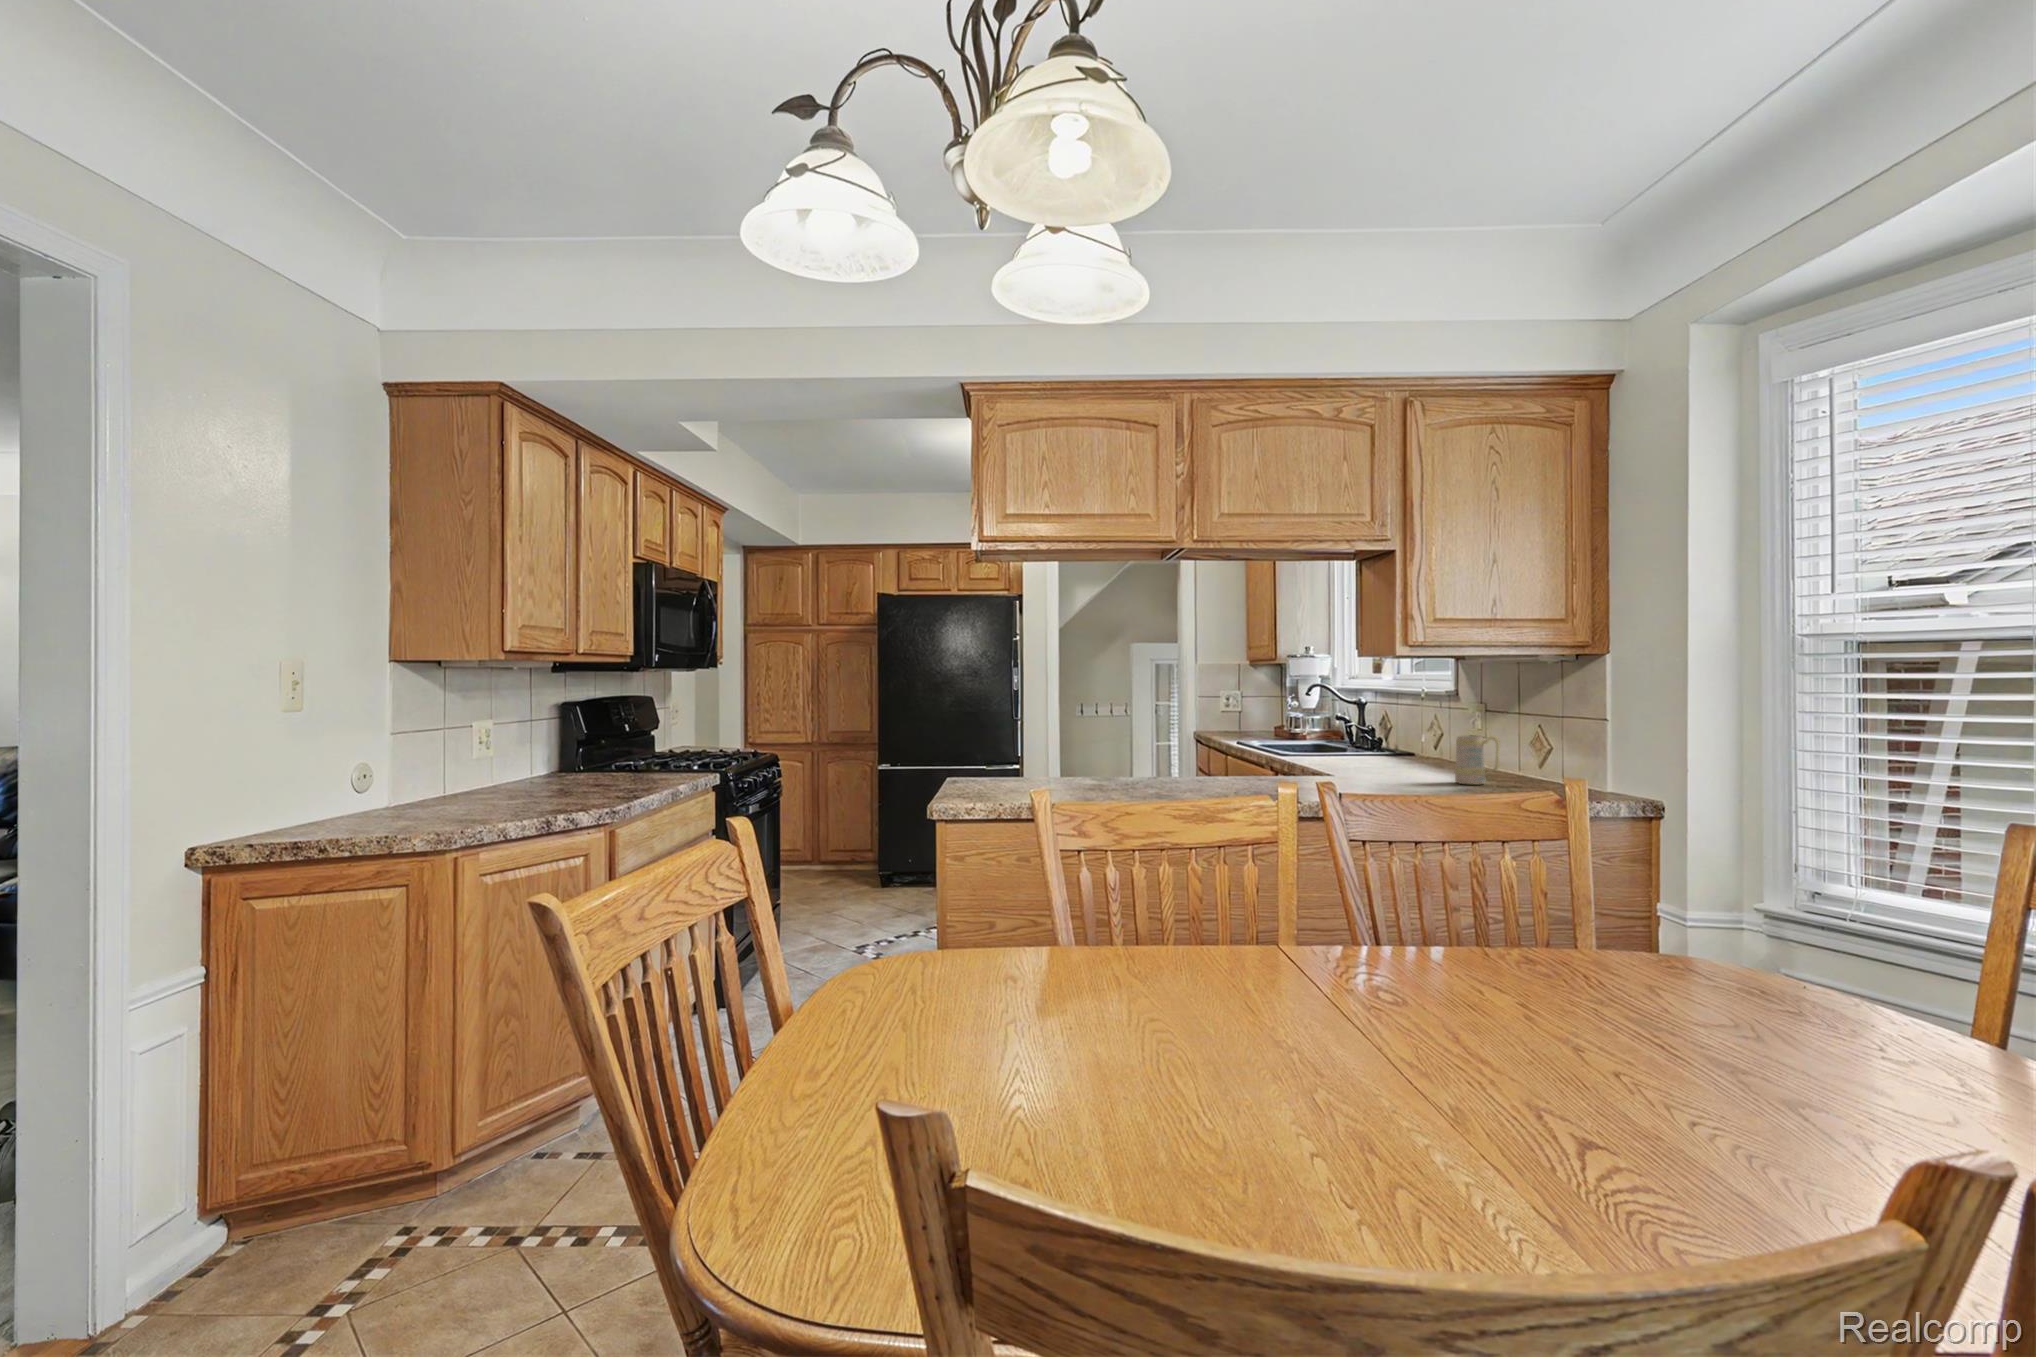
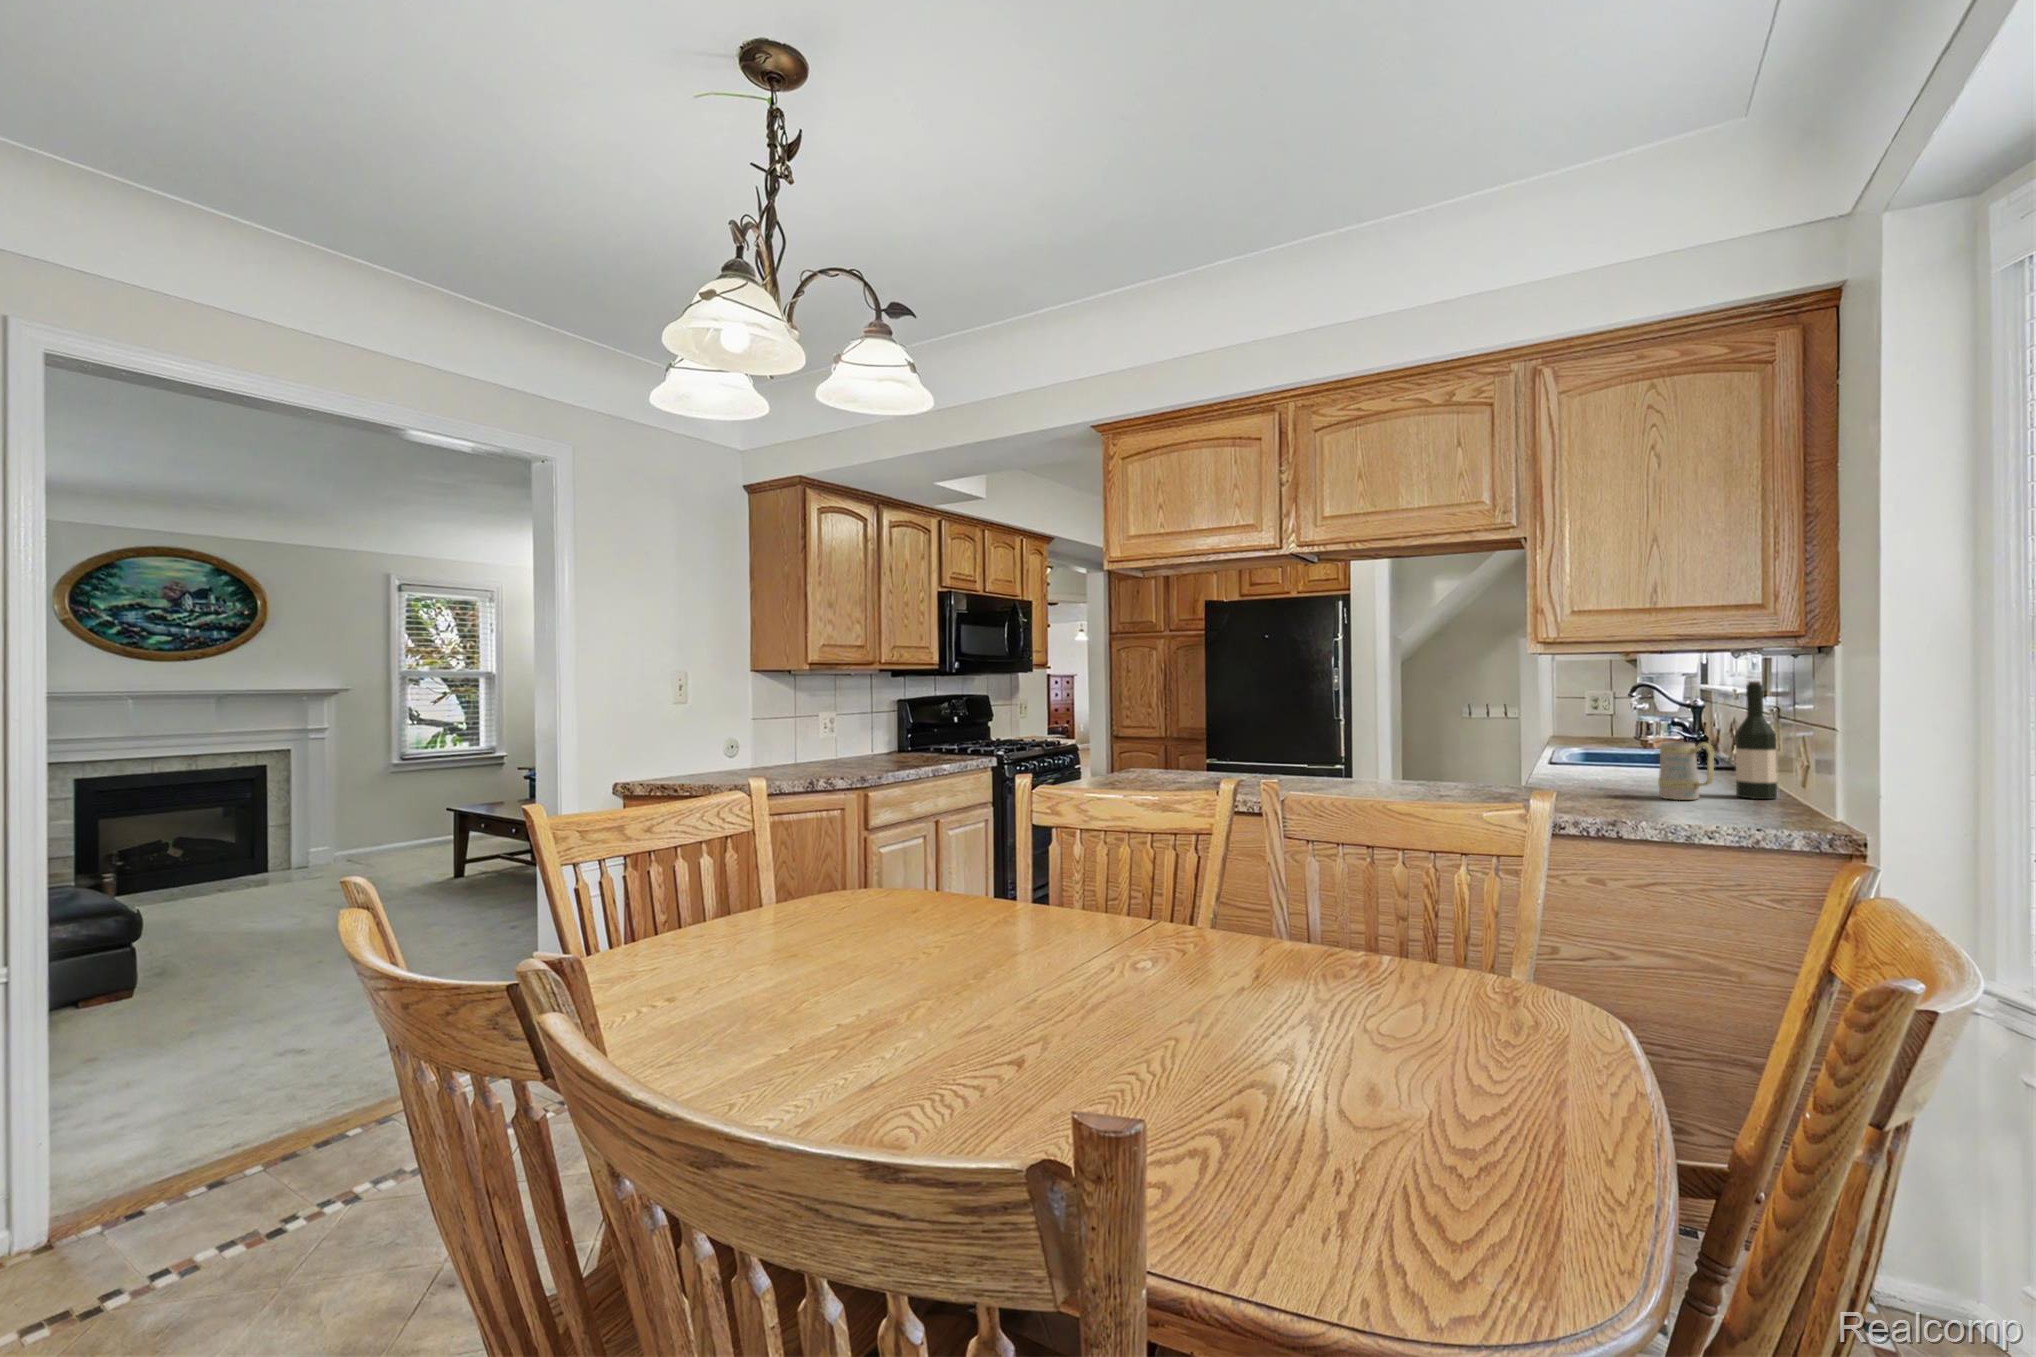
wine bottle: none [1498,685,1528,781] -> present [1735,681,1777,799]

